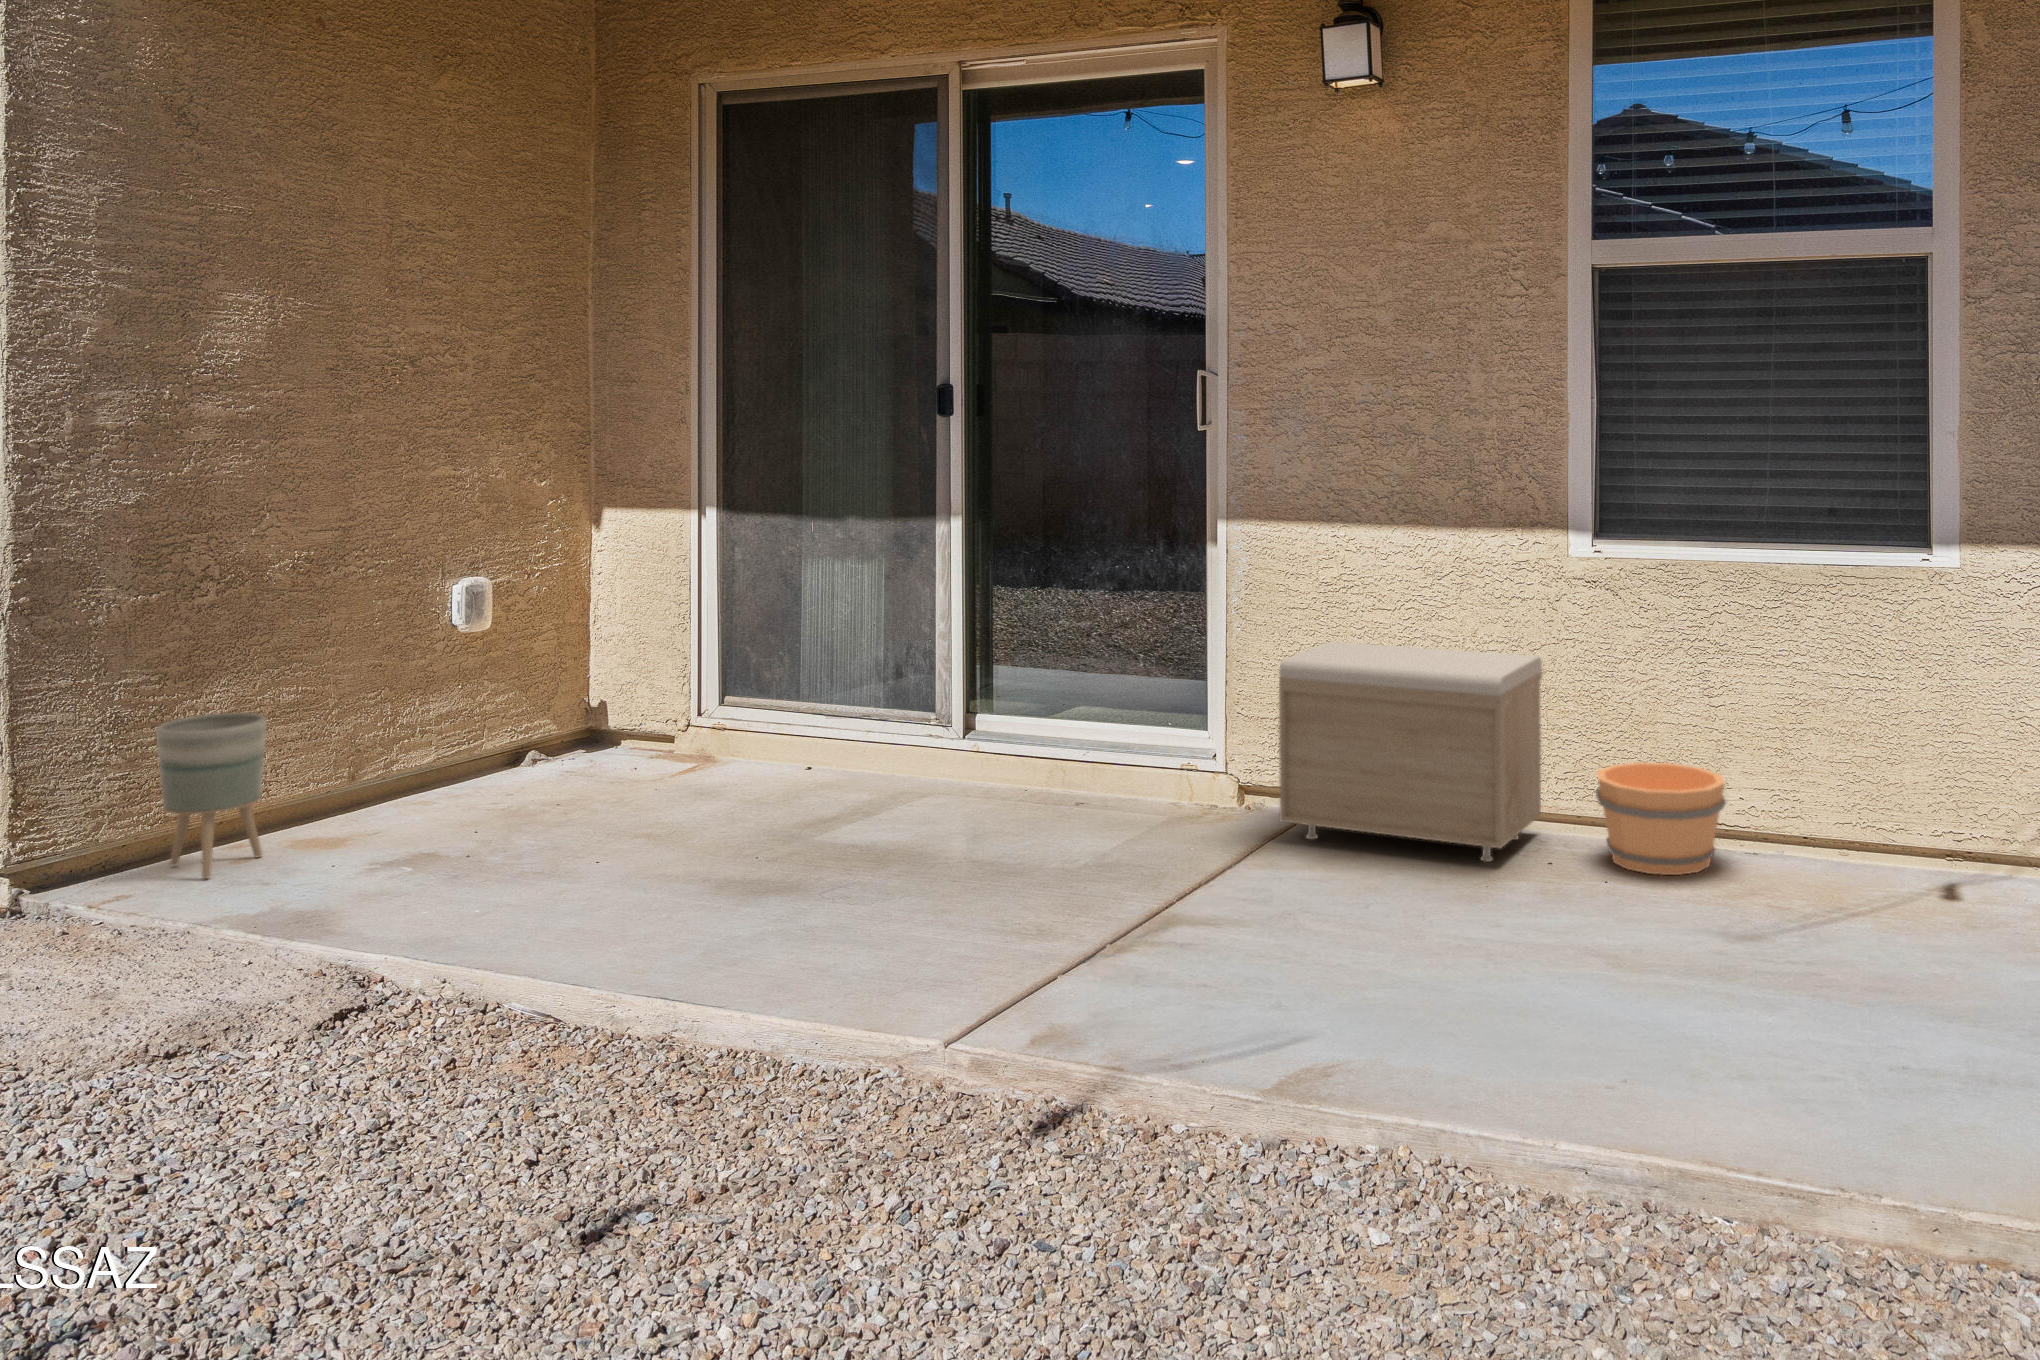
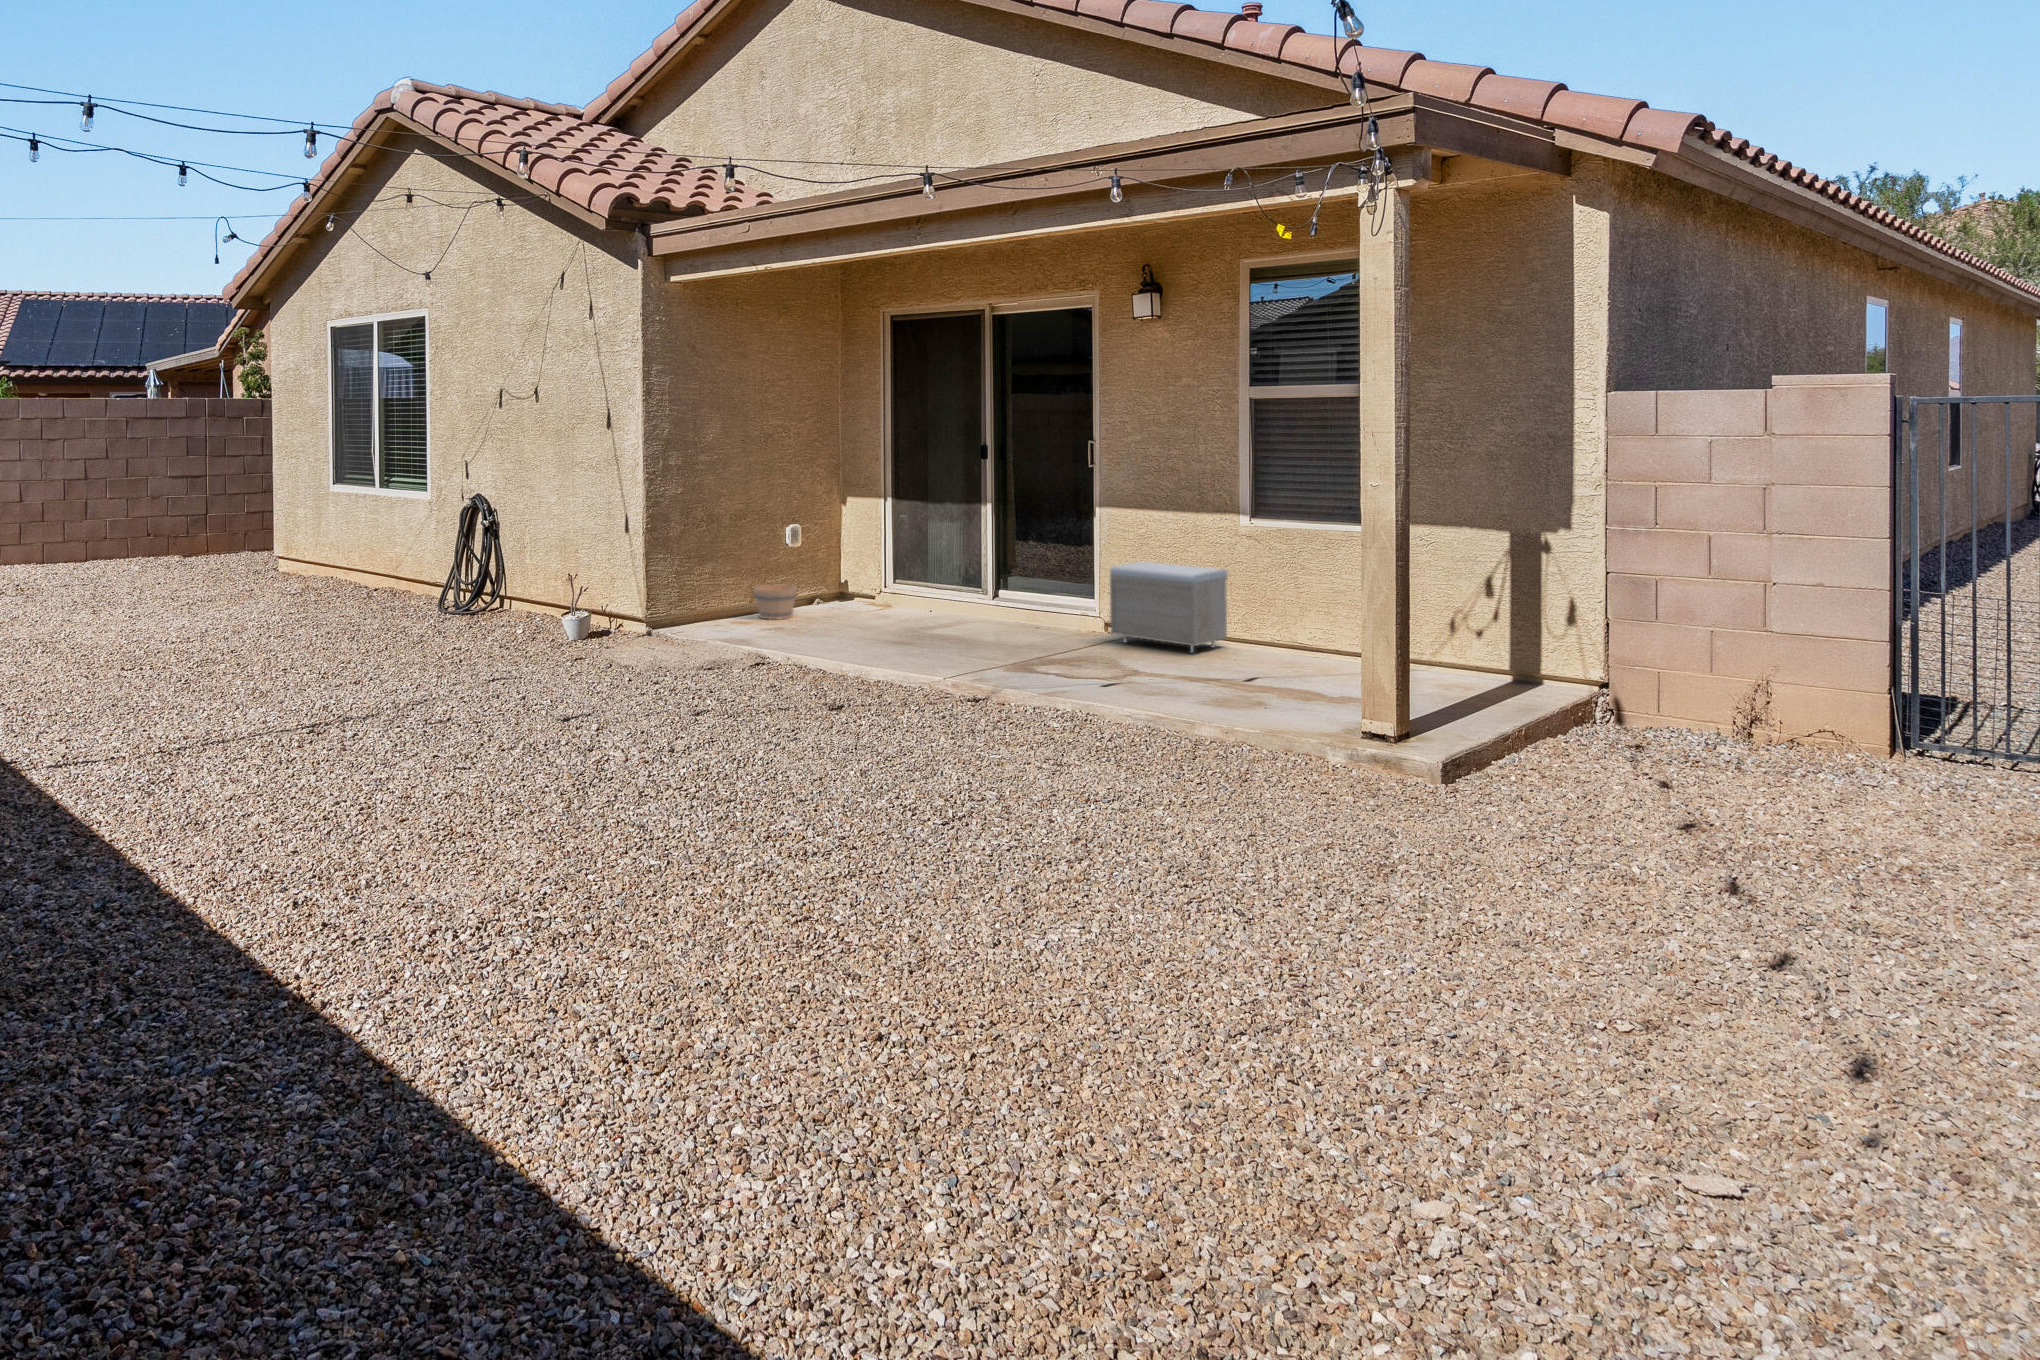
planter: present [156,713,267,879] -> none [690,572,726,630]
bucket: present [1596,762,1726,875] -> present [754,585,797,620]

